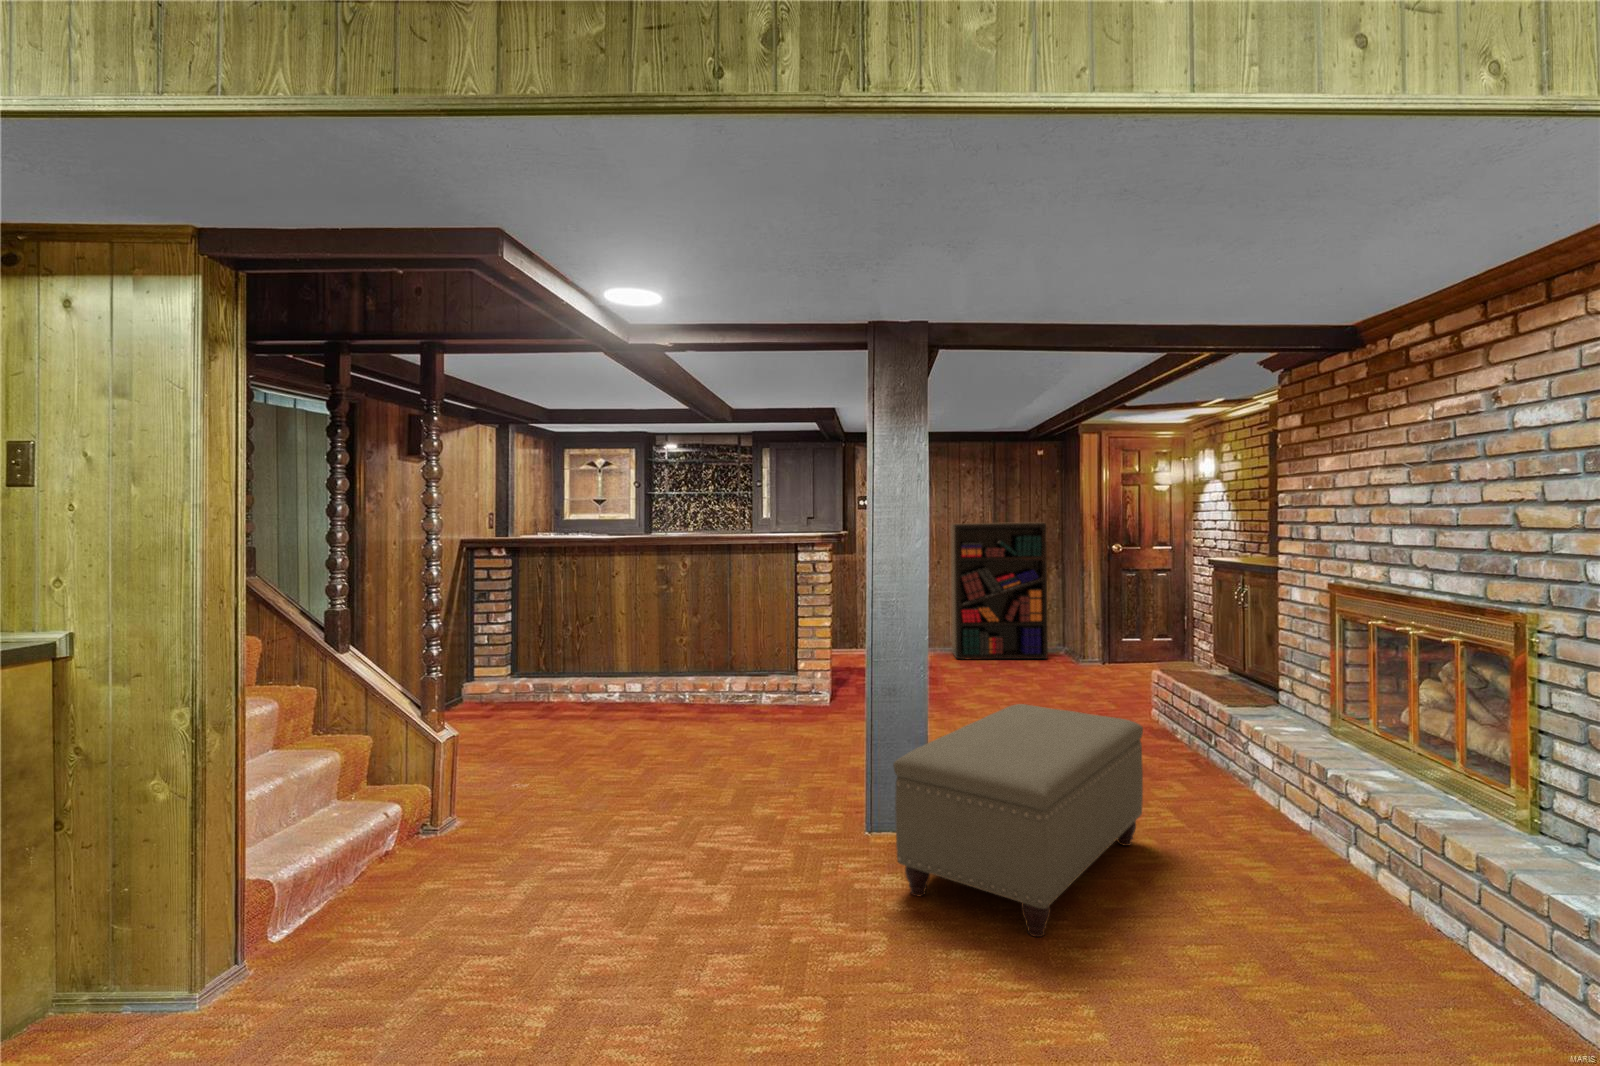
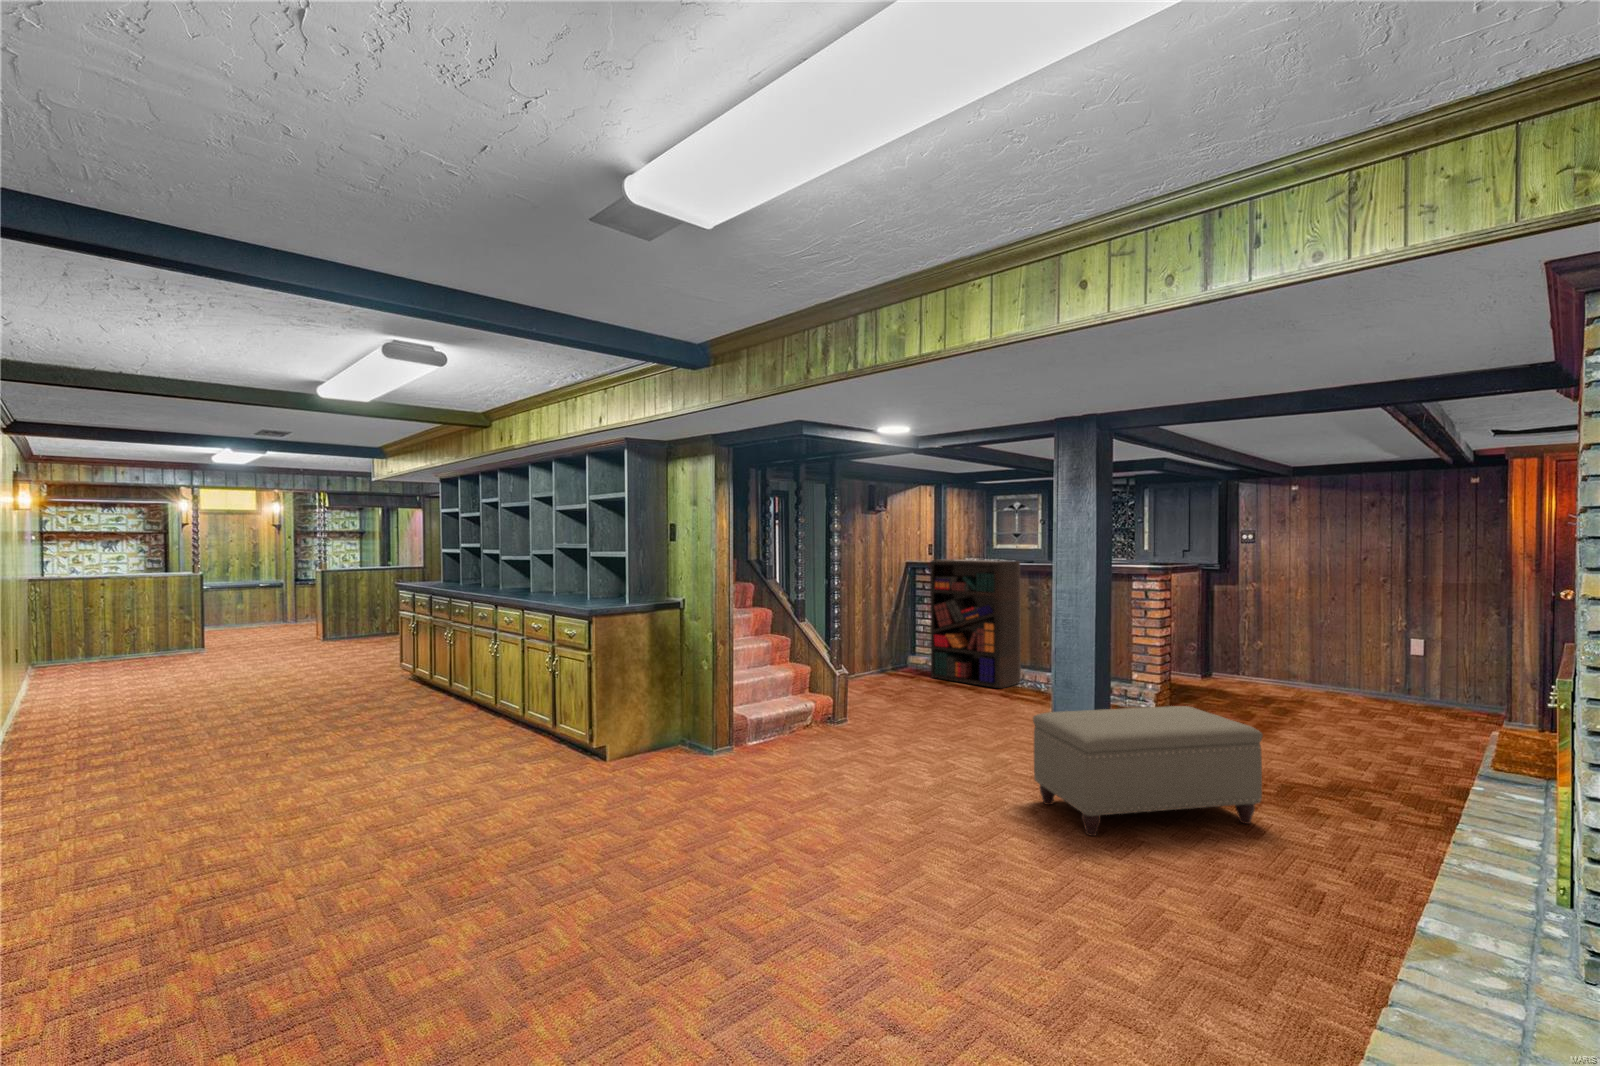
bookshelf: present [950,522,1048,659] -> present [930,559,1021,689]

